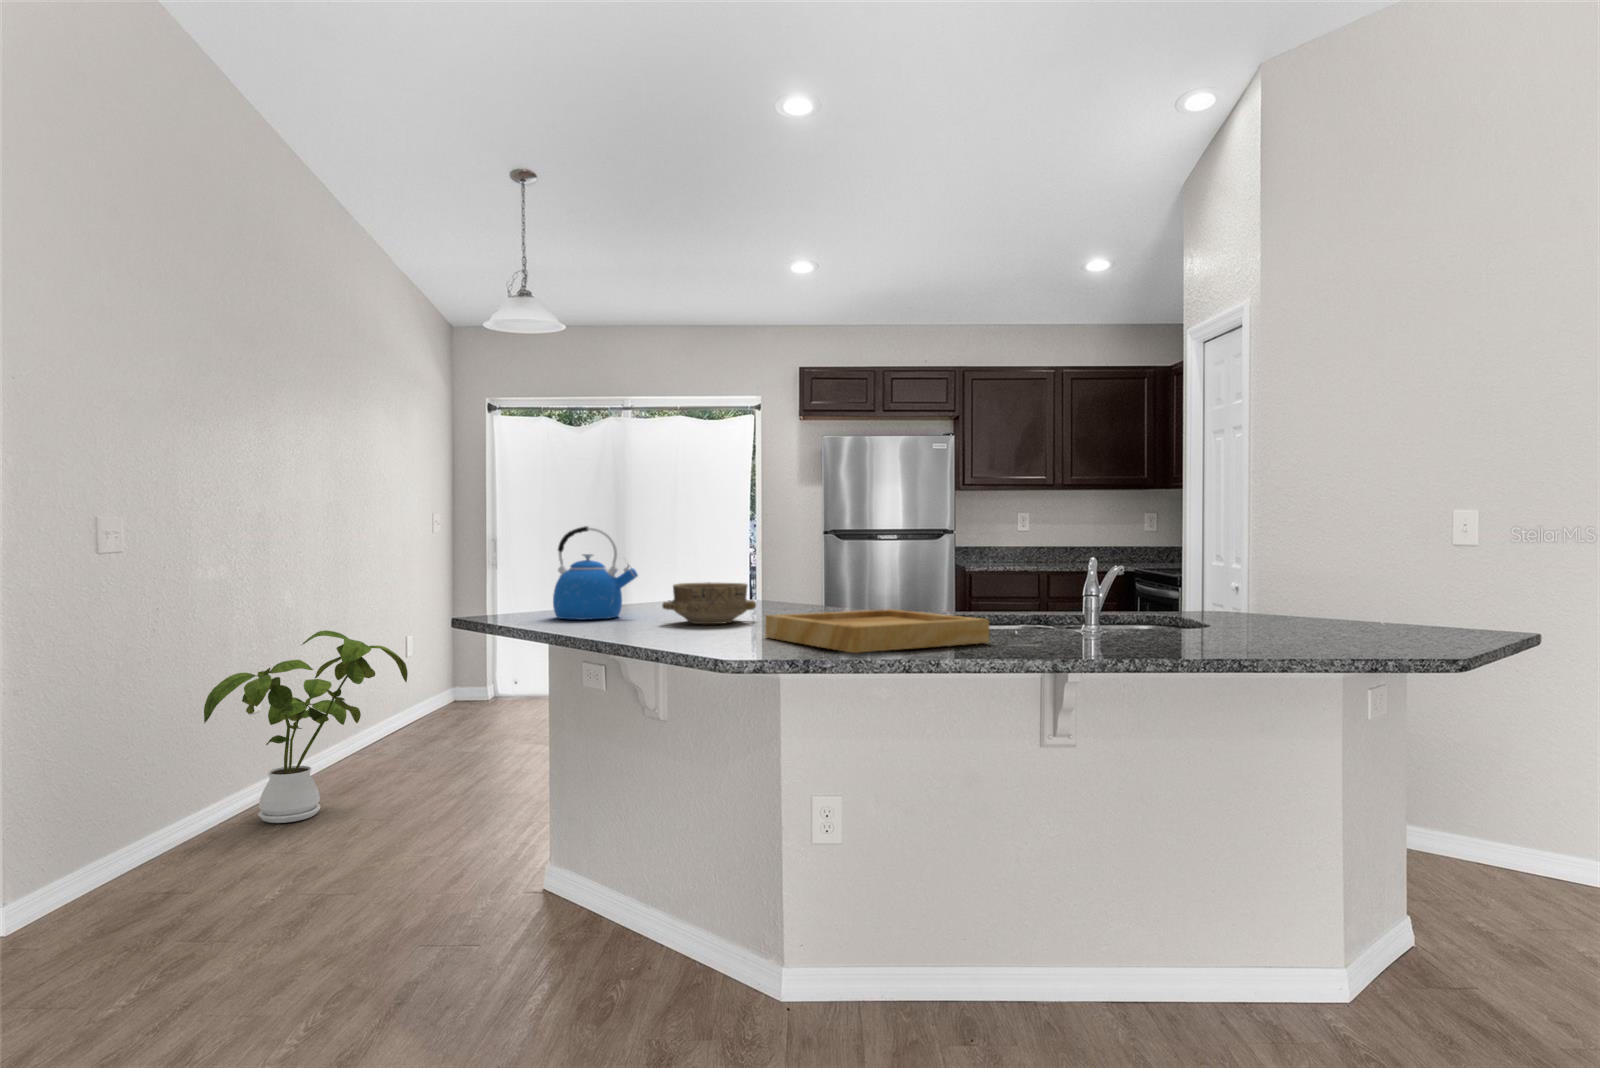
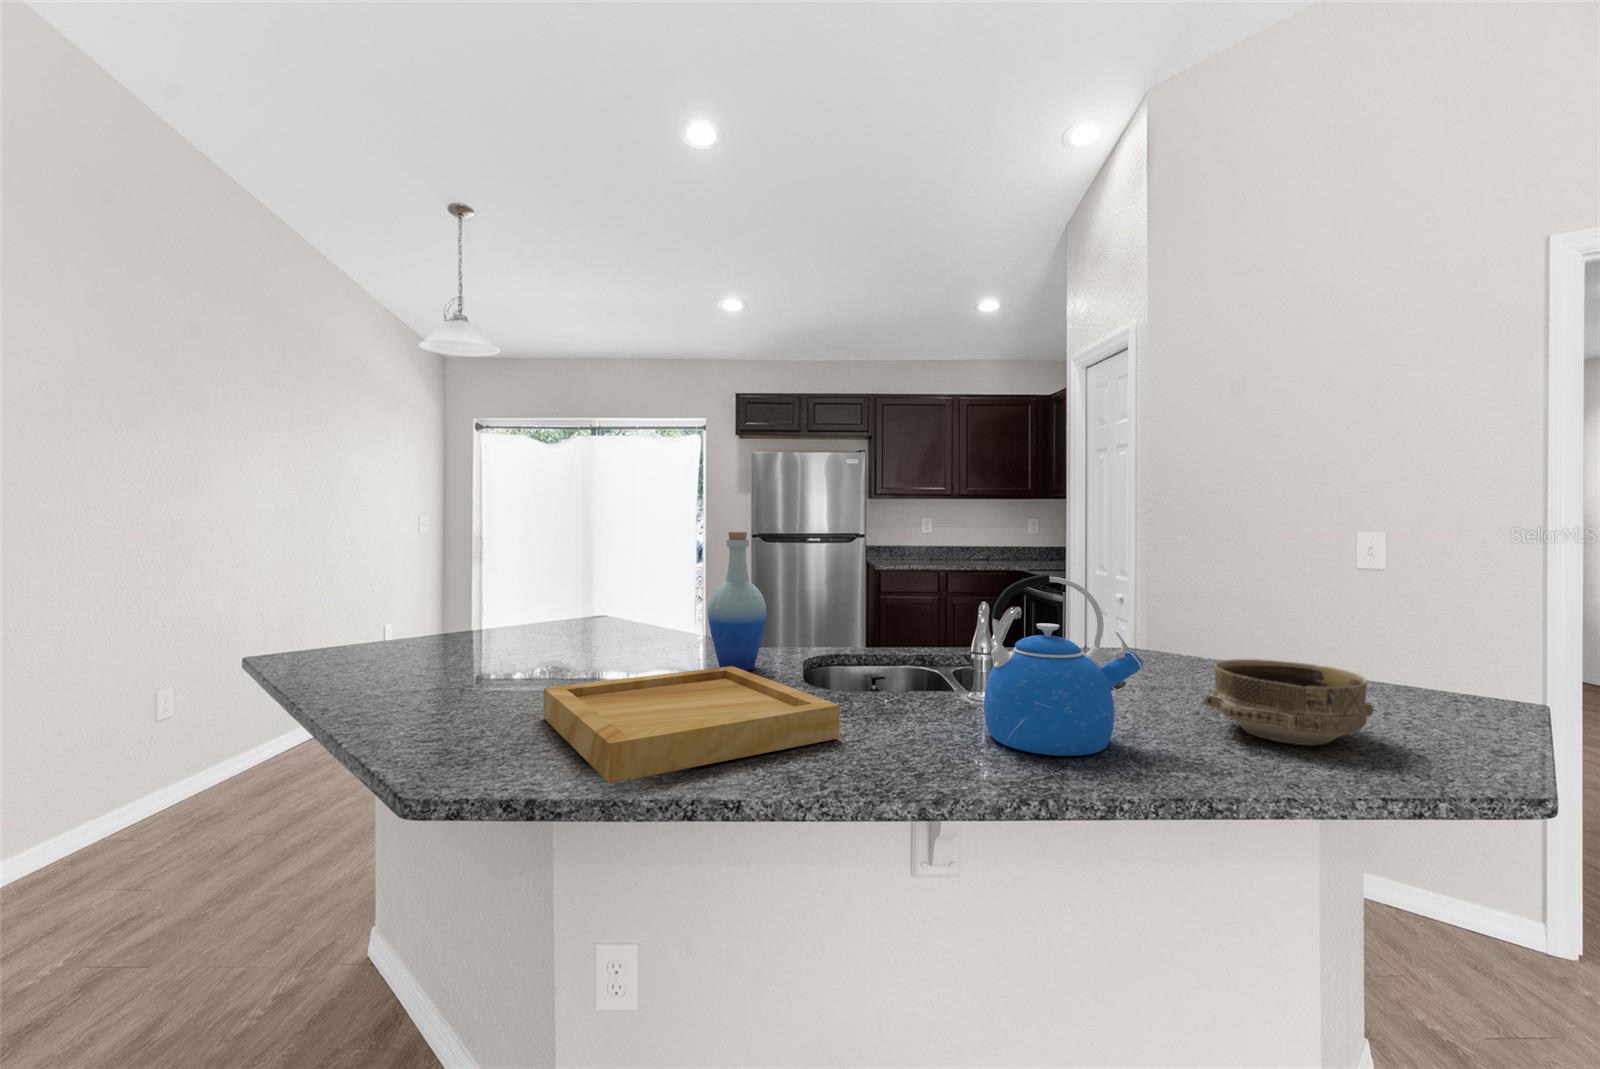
bottle: none [859,506,908,621] -> present [708,532,767,671]
kettle: present [553,526,638,620] -> present [984,574,1143,756]
ceramic bowl: present [662,582,756,624] -> present [1203,659,1373,745]
house plant: present [204,630,408,823] -> none [36,646,294,848]

